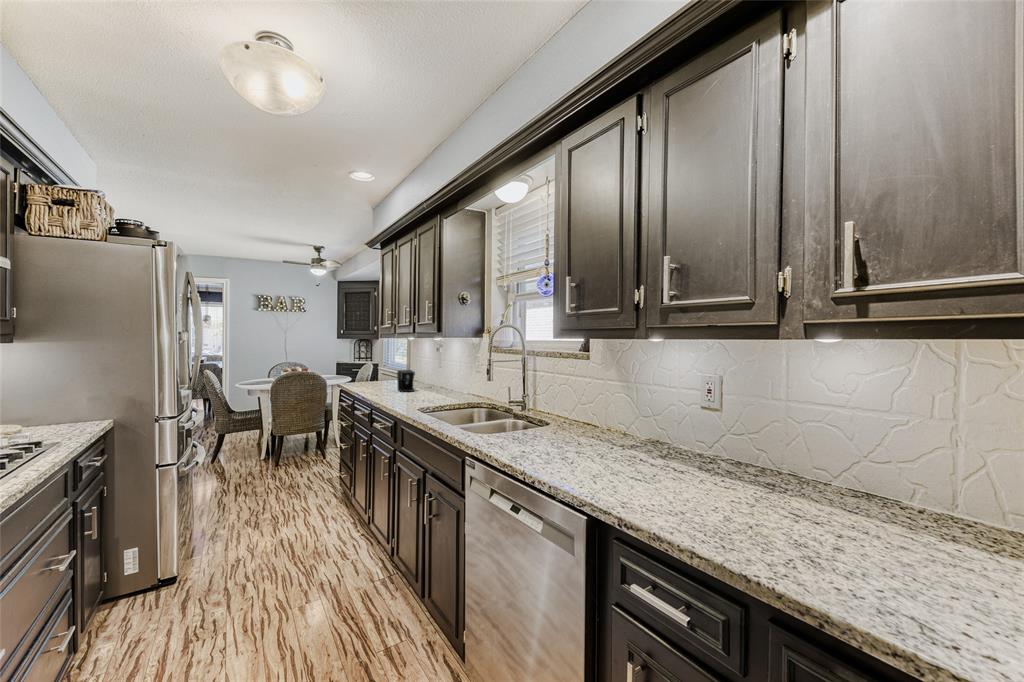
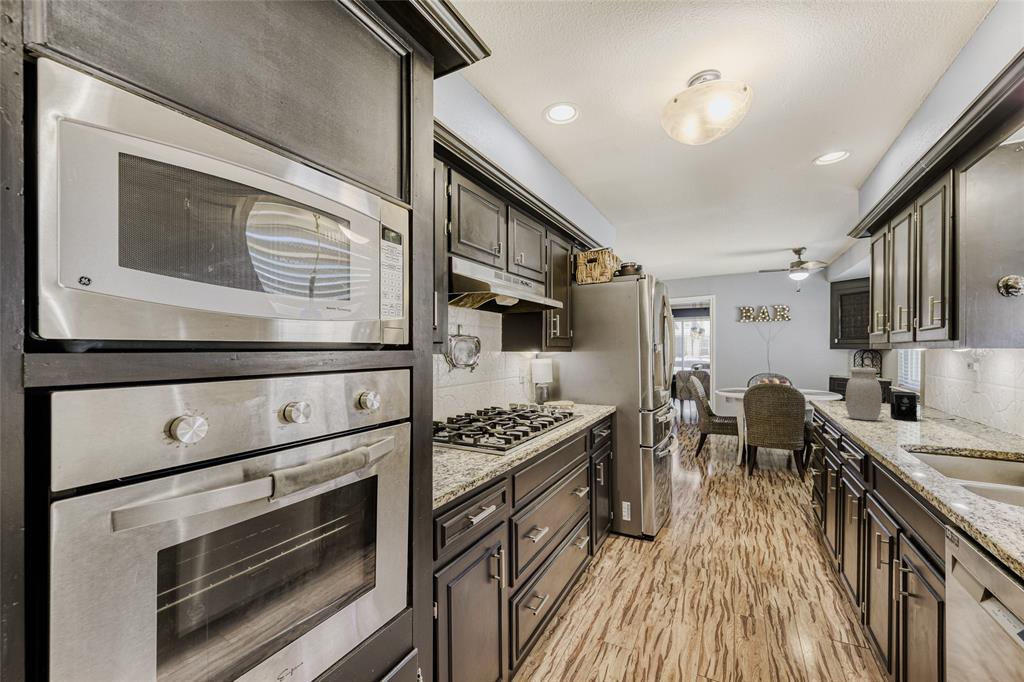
jar: none [372,353,395,395] -> present [845,367,882,420]

